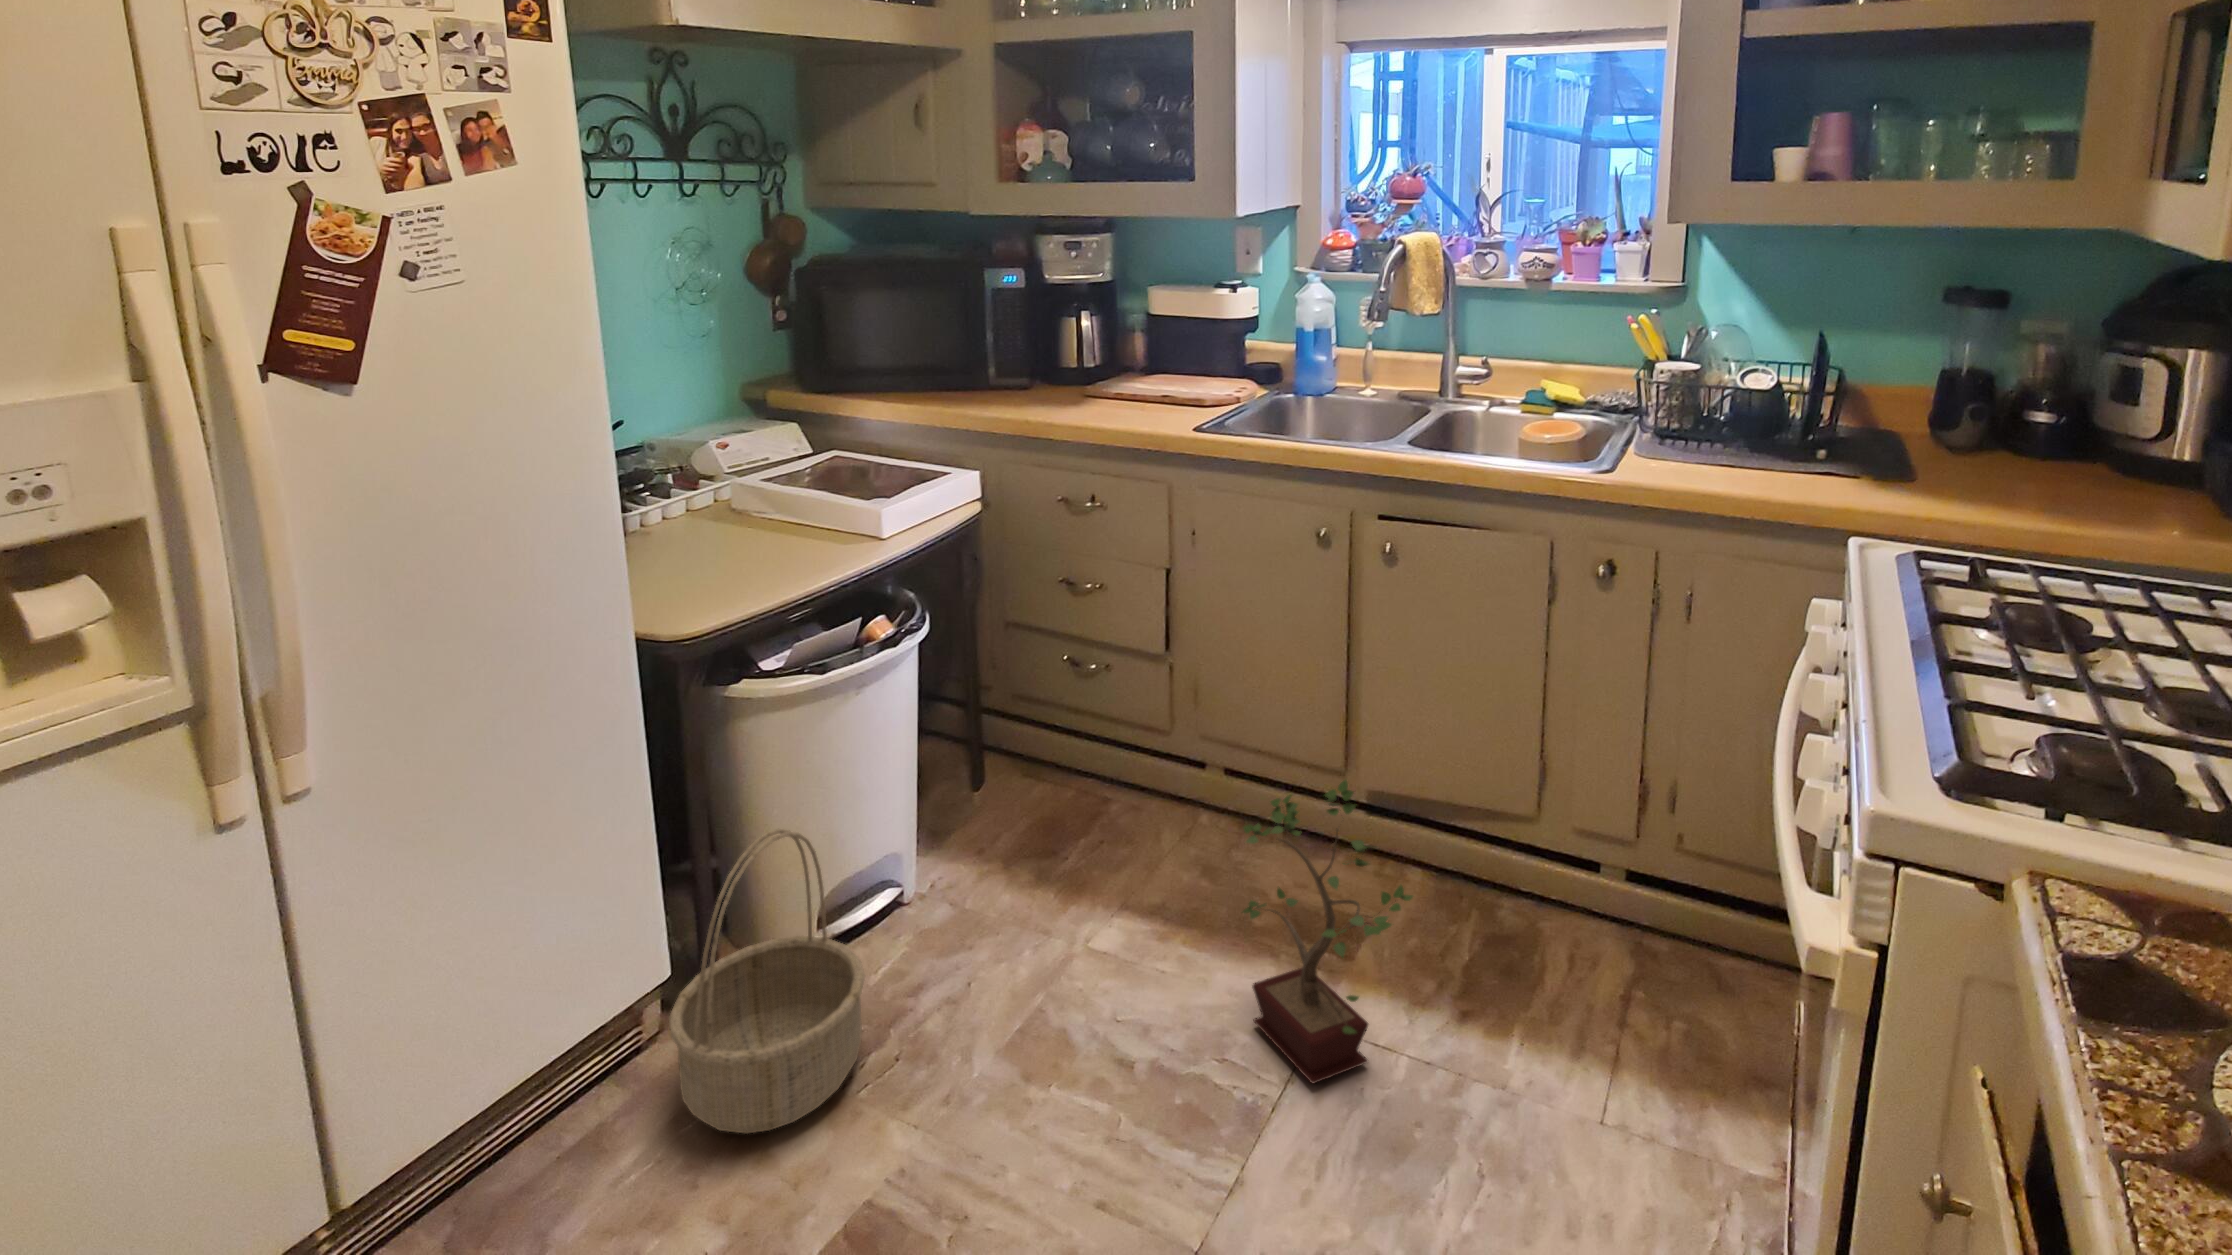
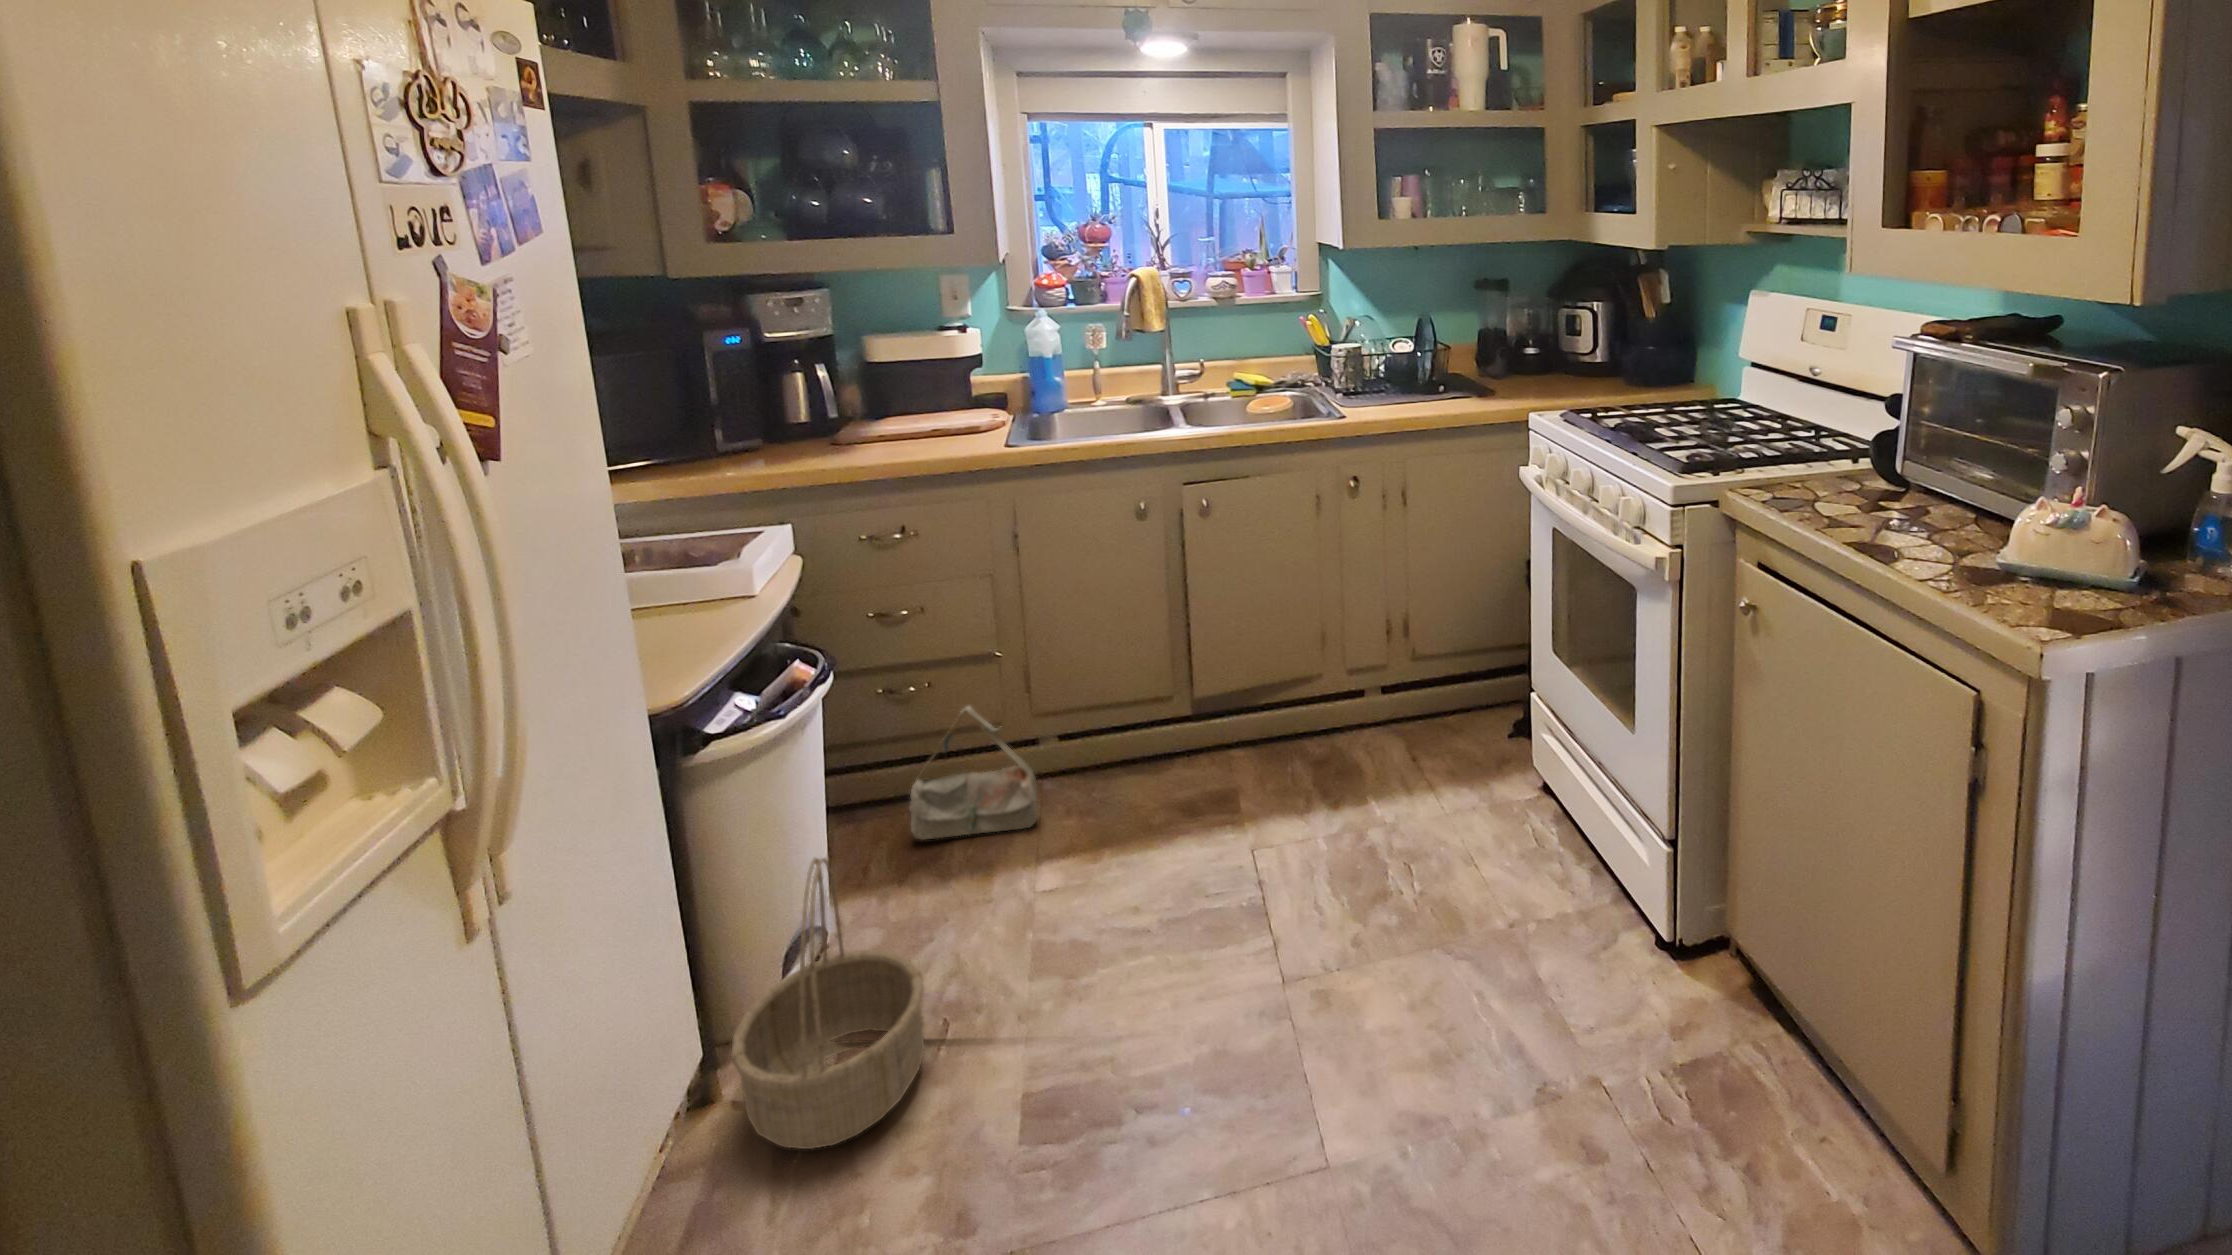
bag: none [1017,721,1140,883] -> present [909,706,1038,840]
potted plant: present [1243,780,1413,1083] -> none [1177,658,1350,882]

